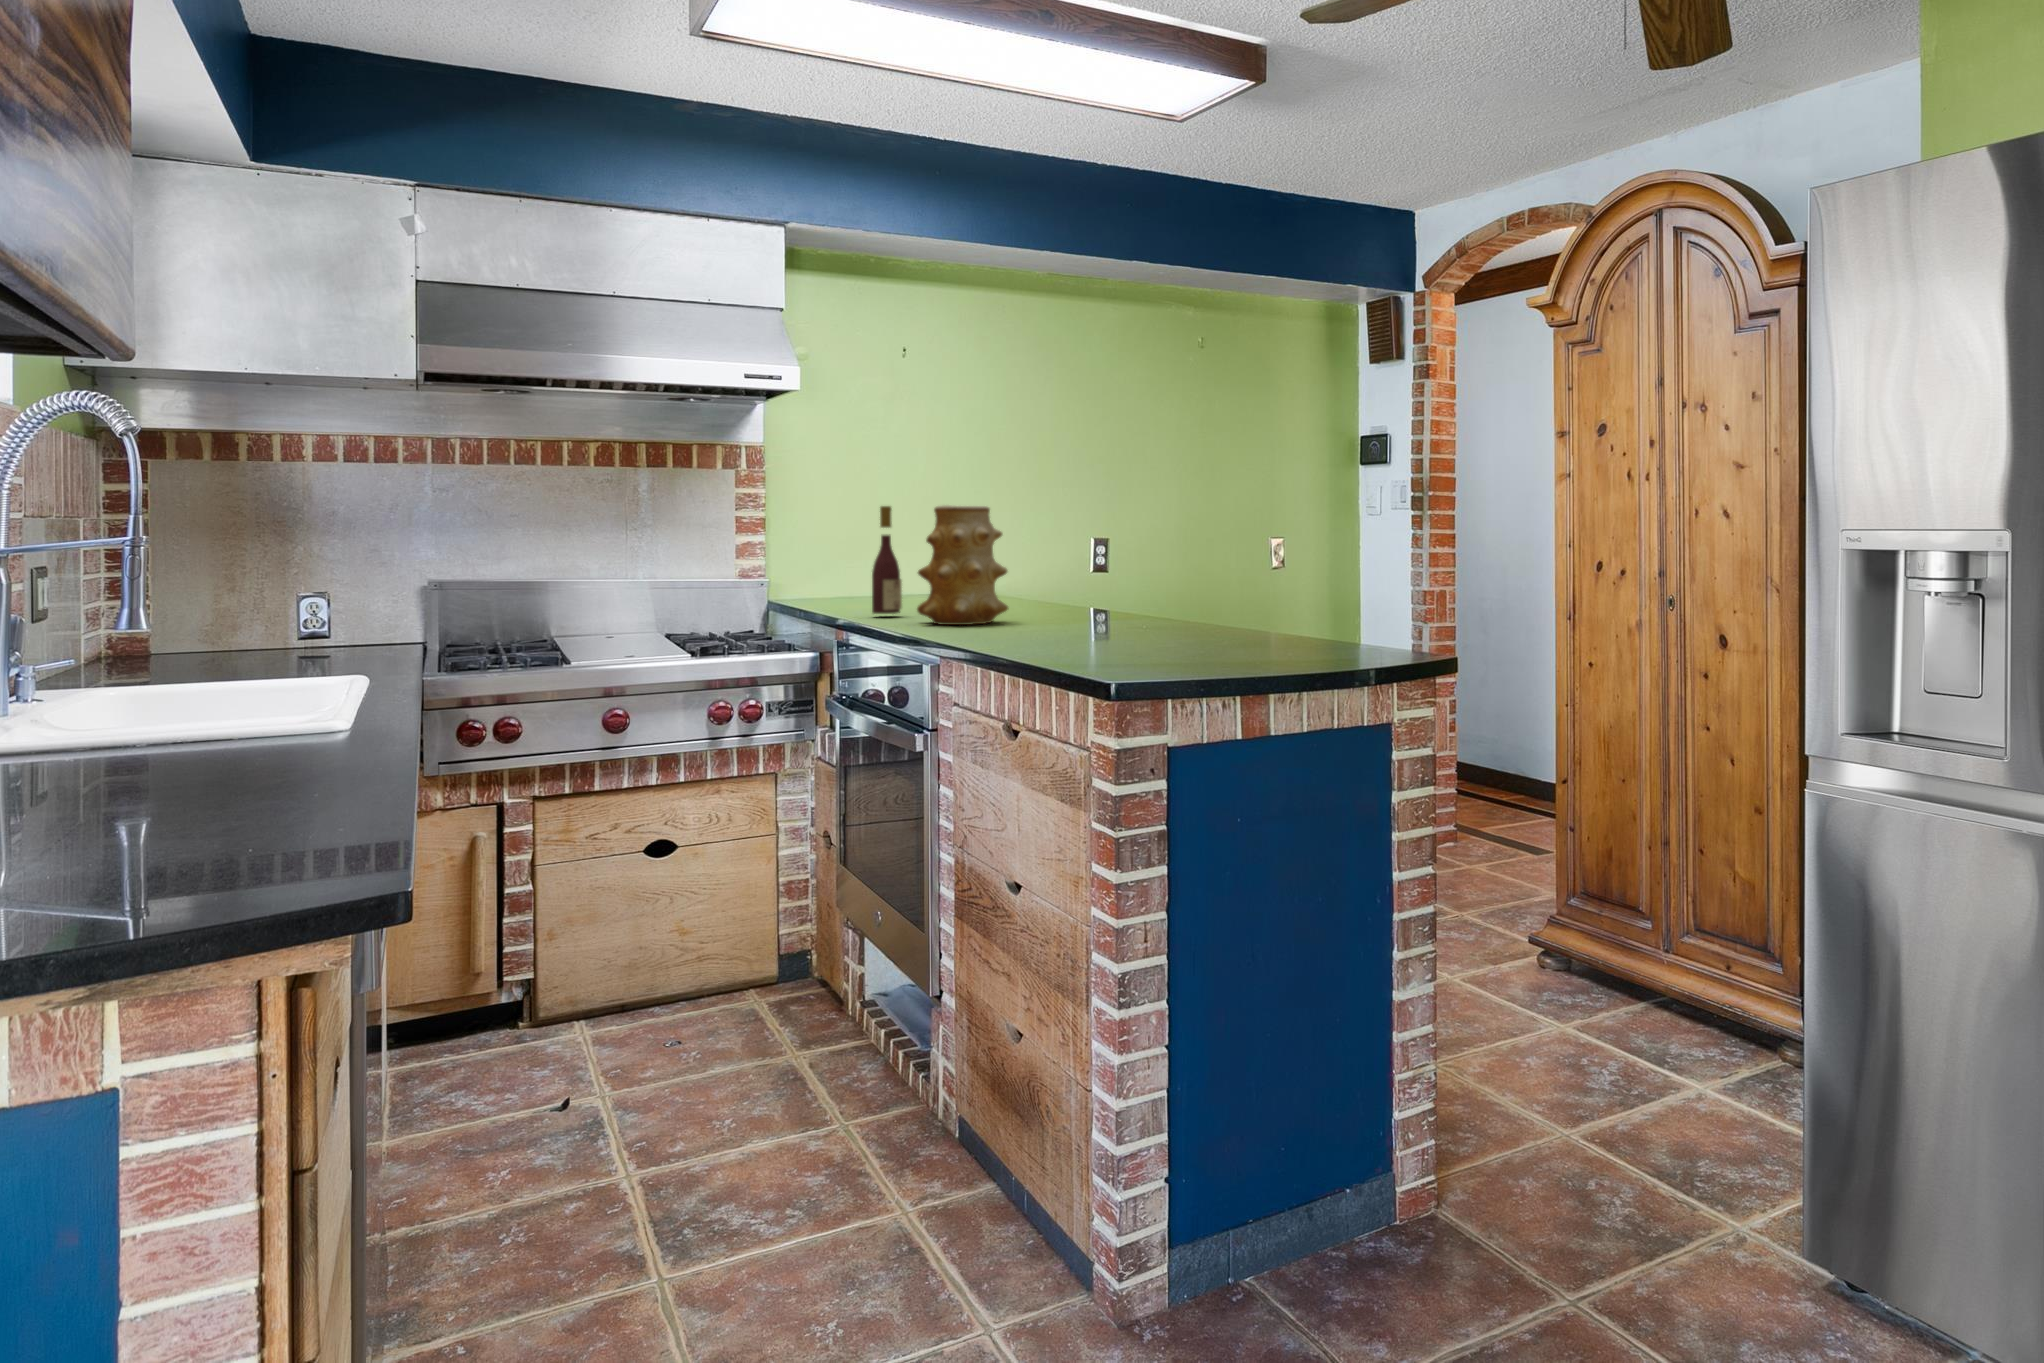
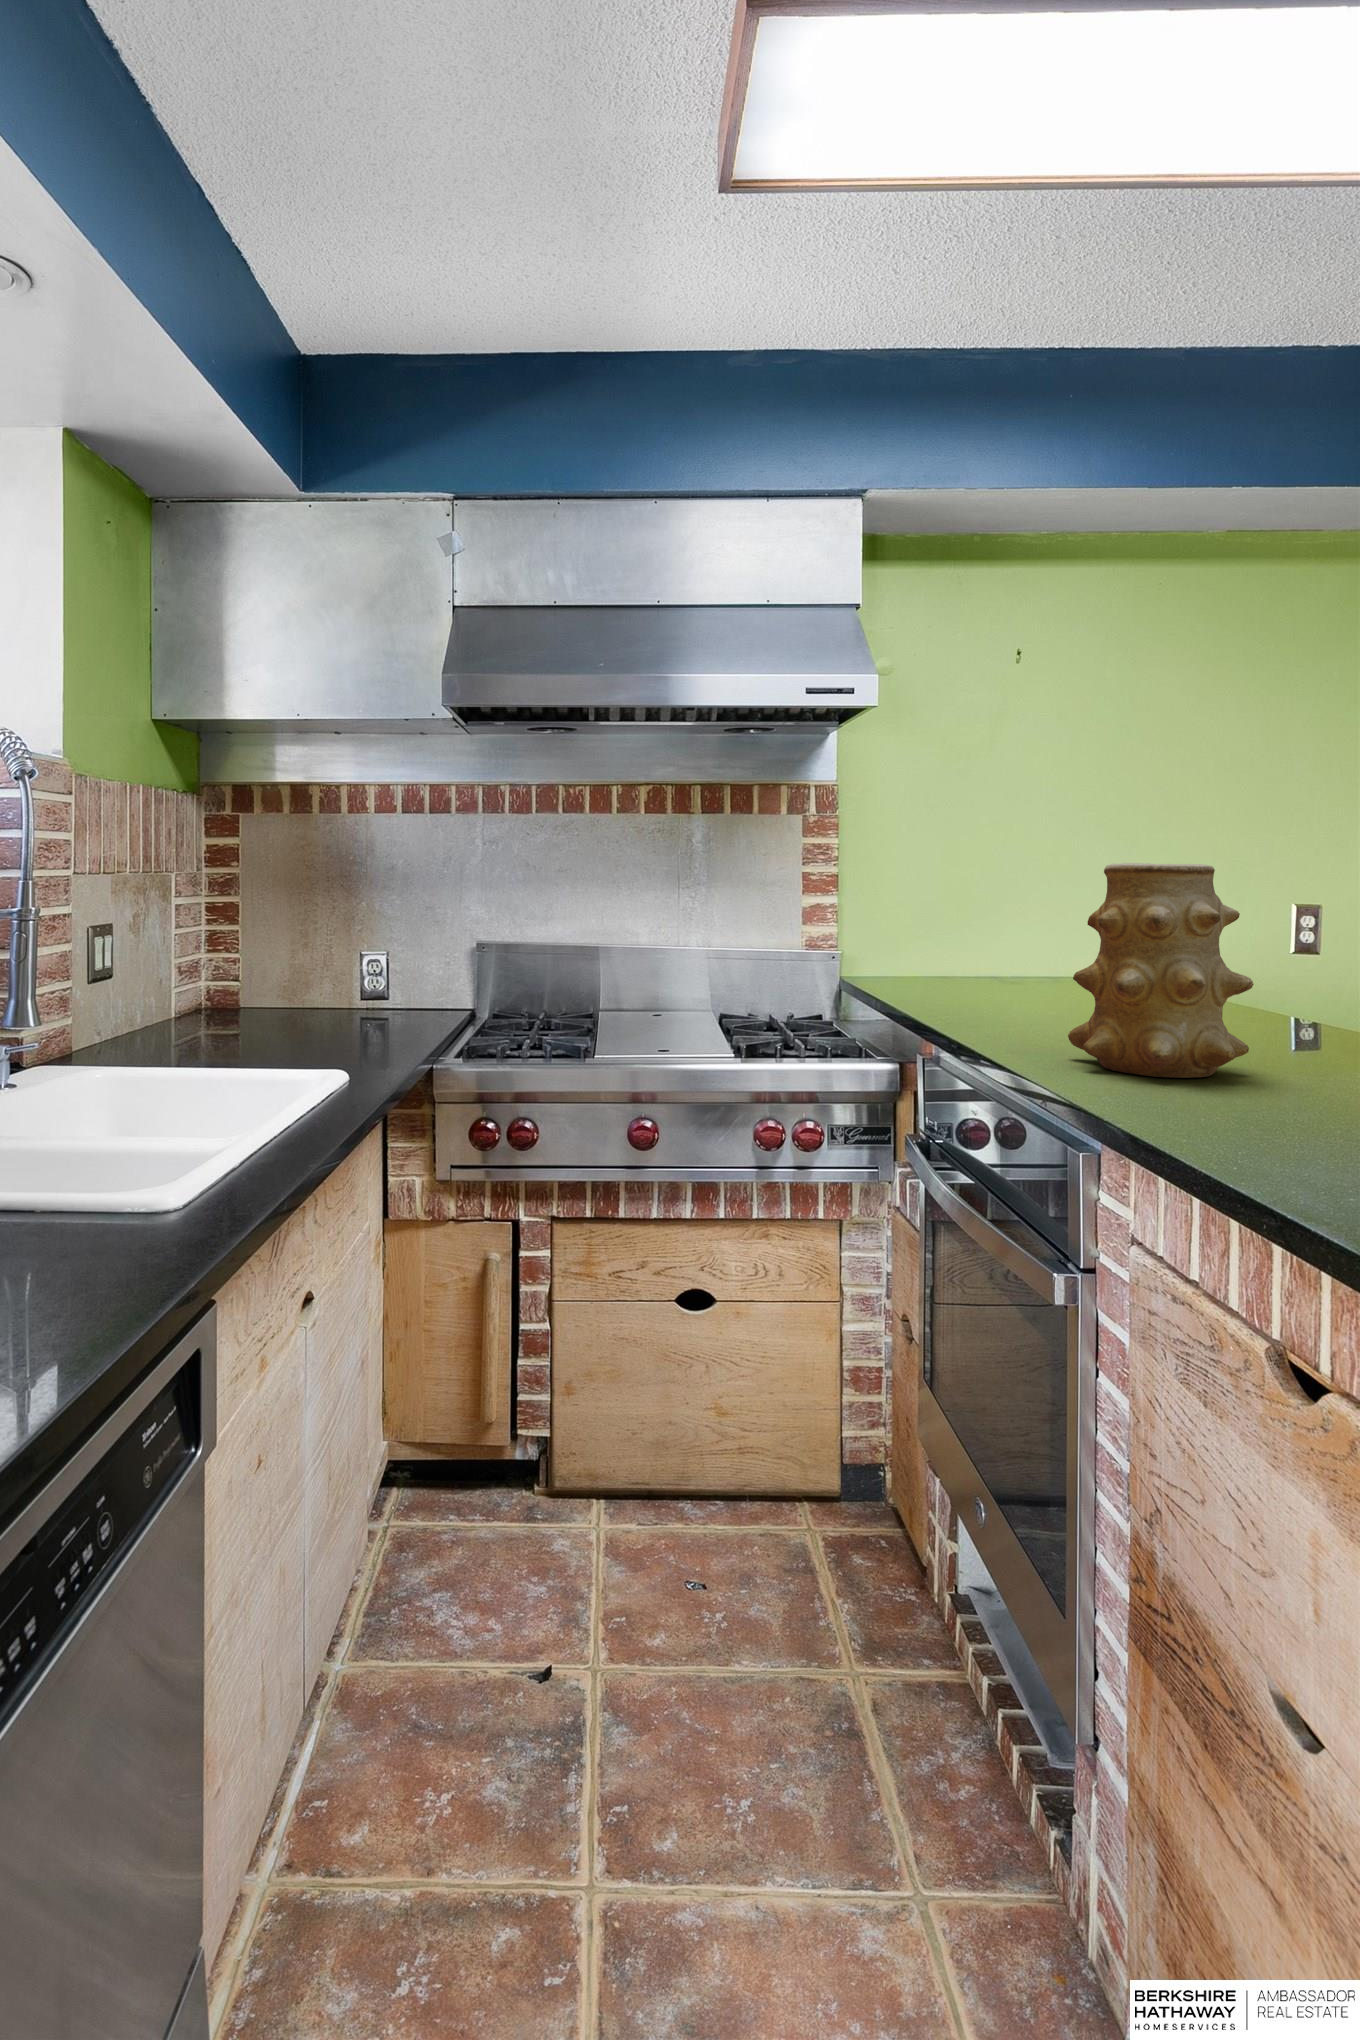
wine bottle: present [872,506,902,614] -> none [983,863,1034,1037]

